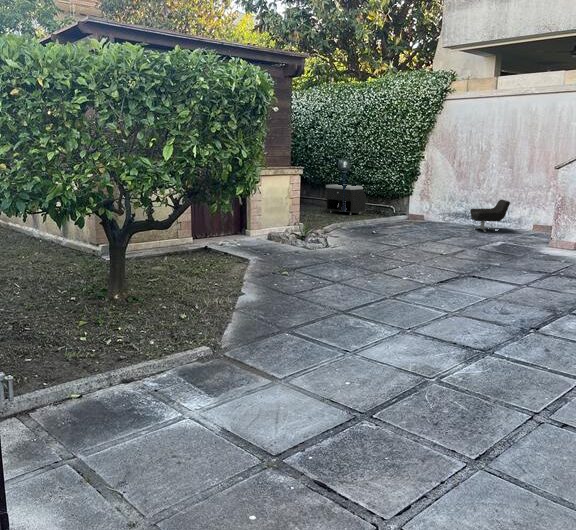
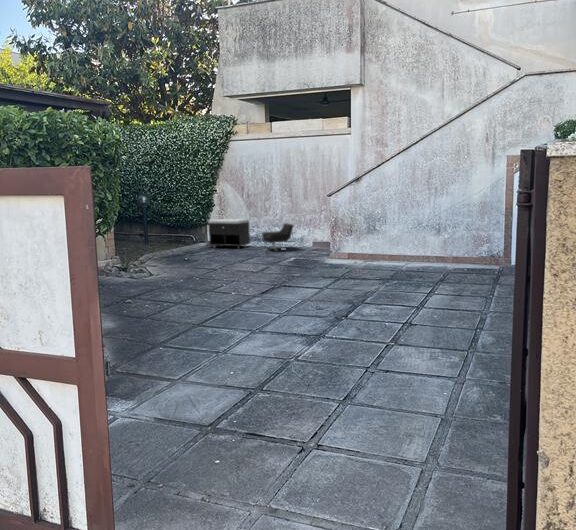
storage bench: present [326,184,366,215] -> present [208,219,250,248]

